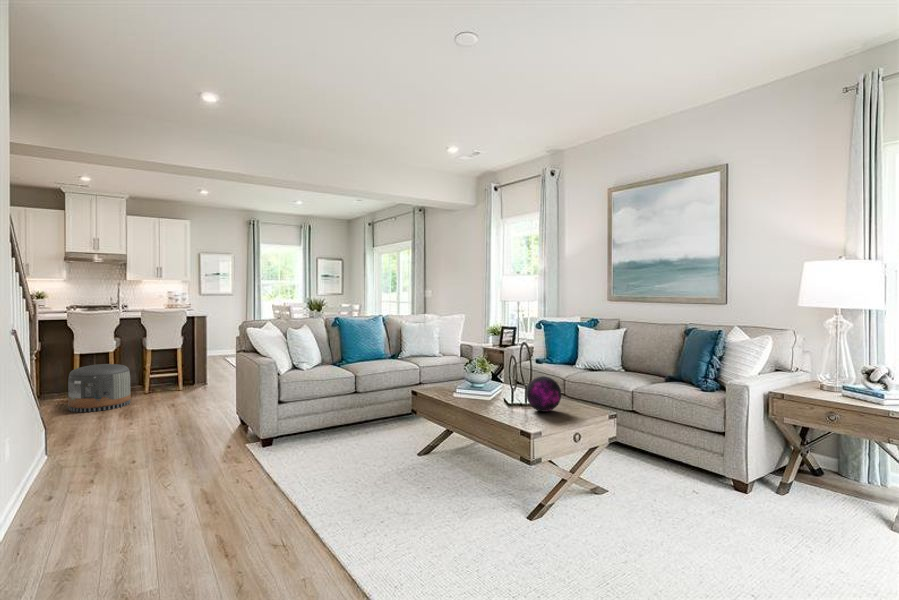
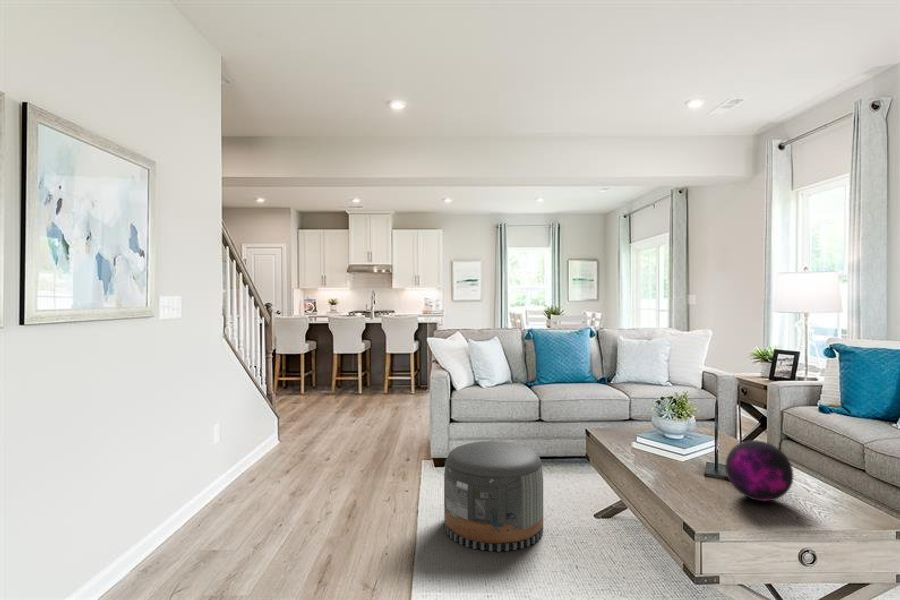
pouf: present [68,364,131,412] -> present [444,441,543,552]

